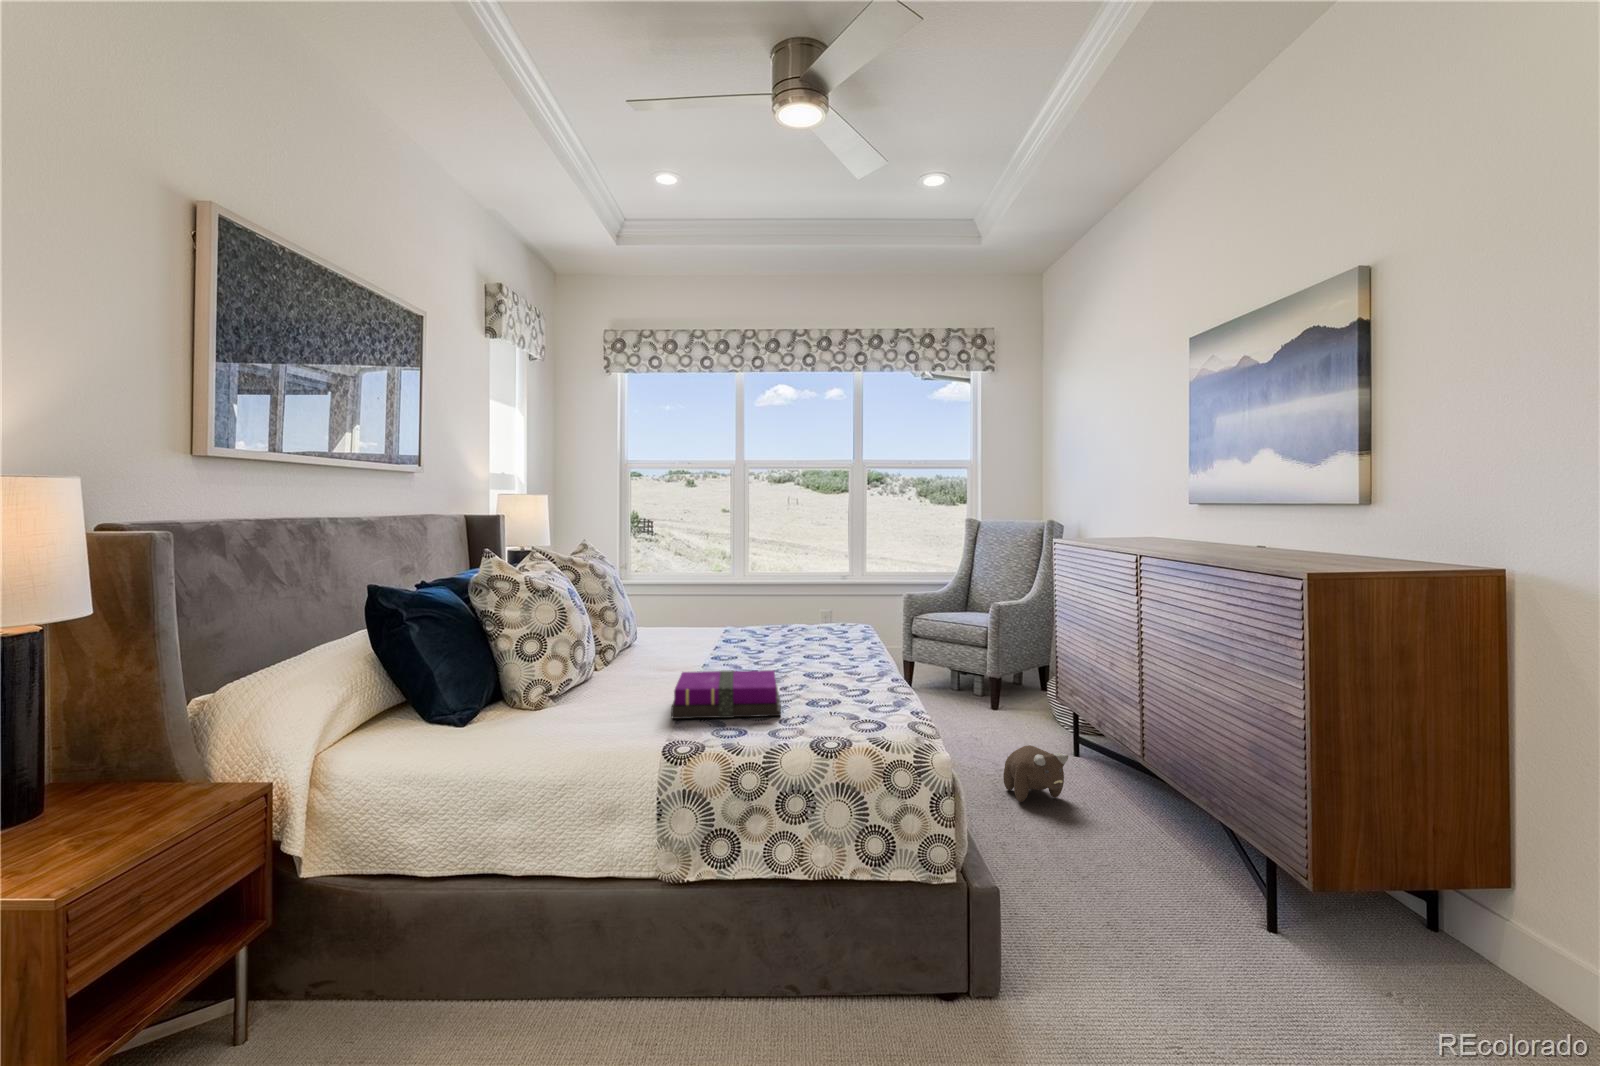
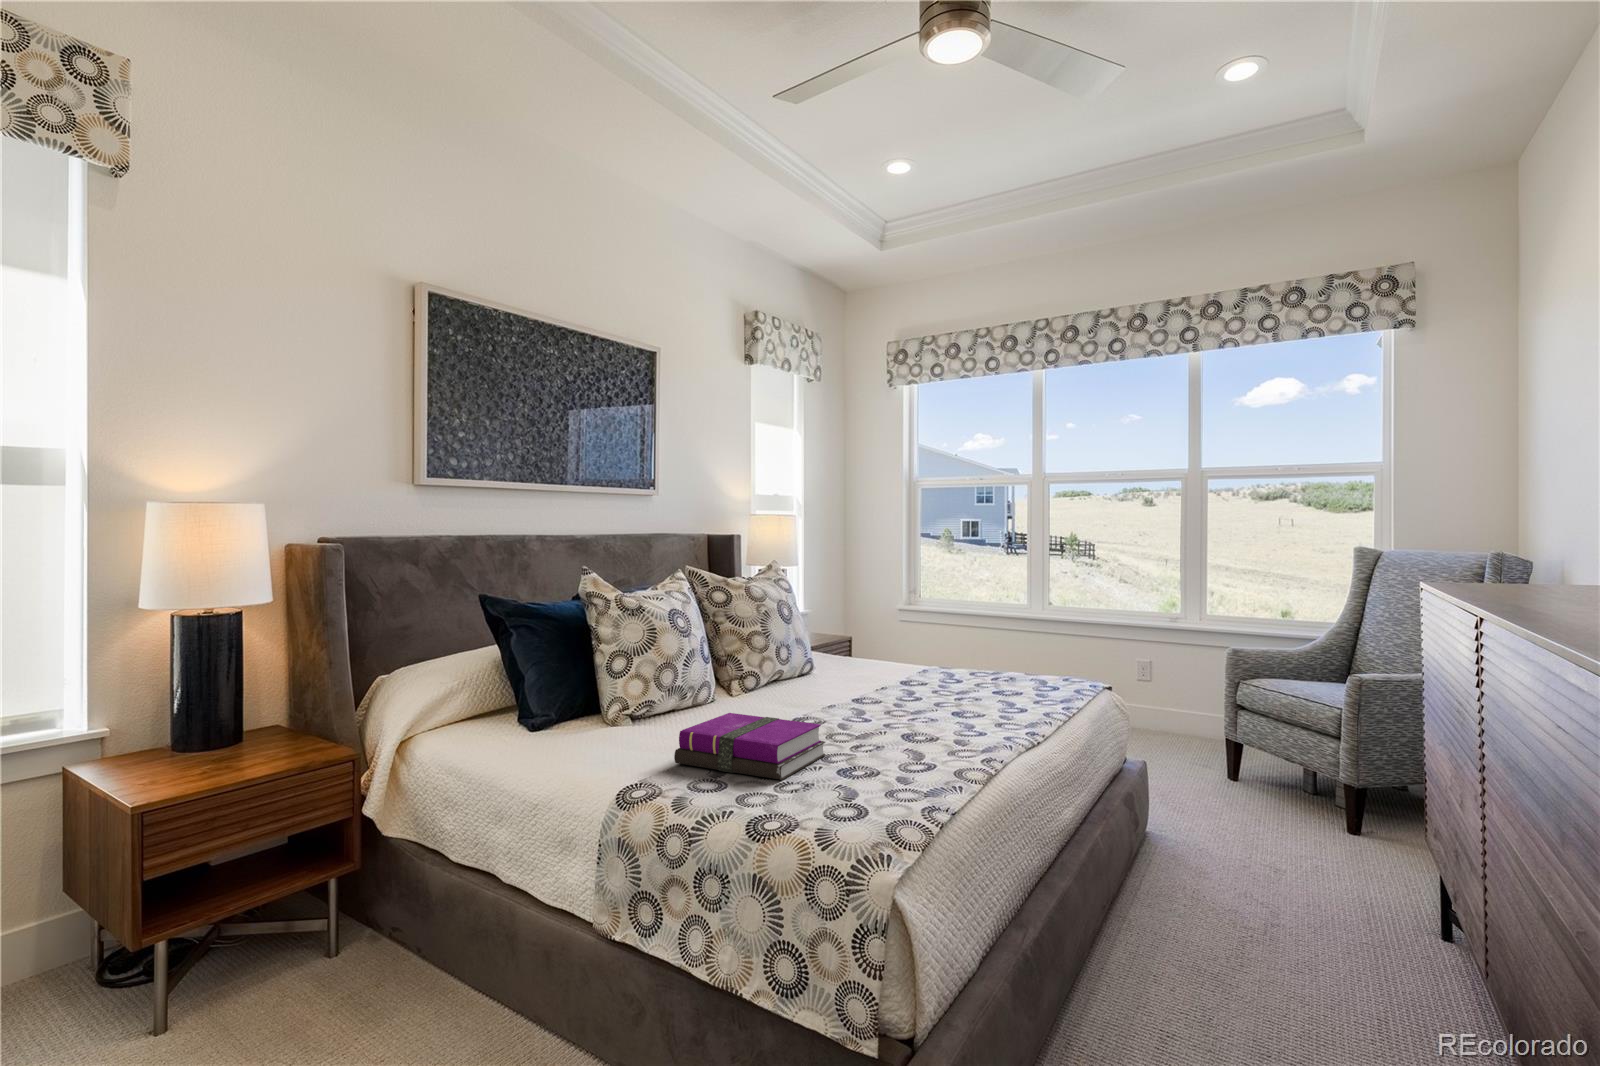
plush toy: present [1003,745,1069,802] -> none [1252,892,1348,986]

